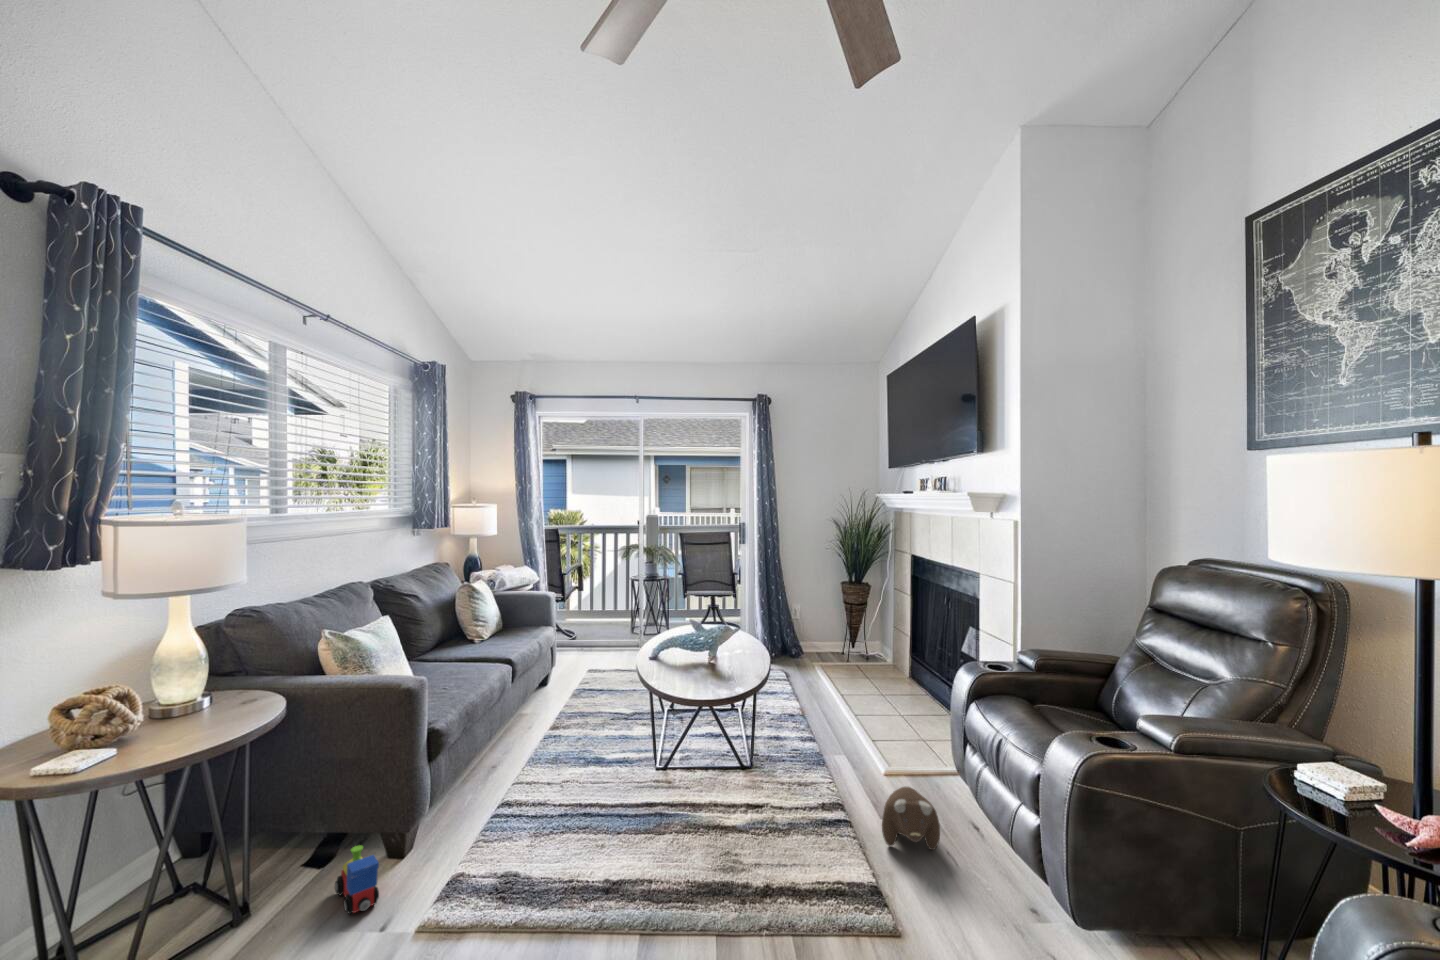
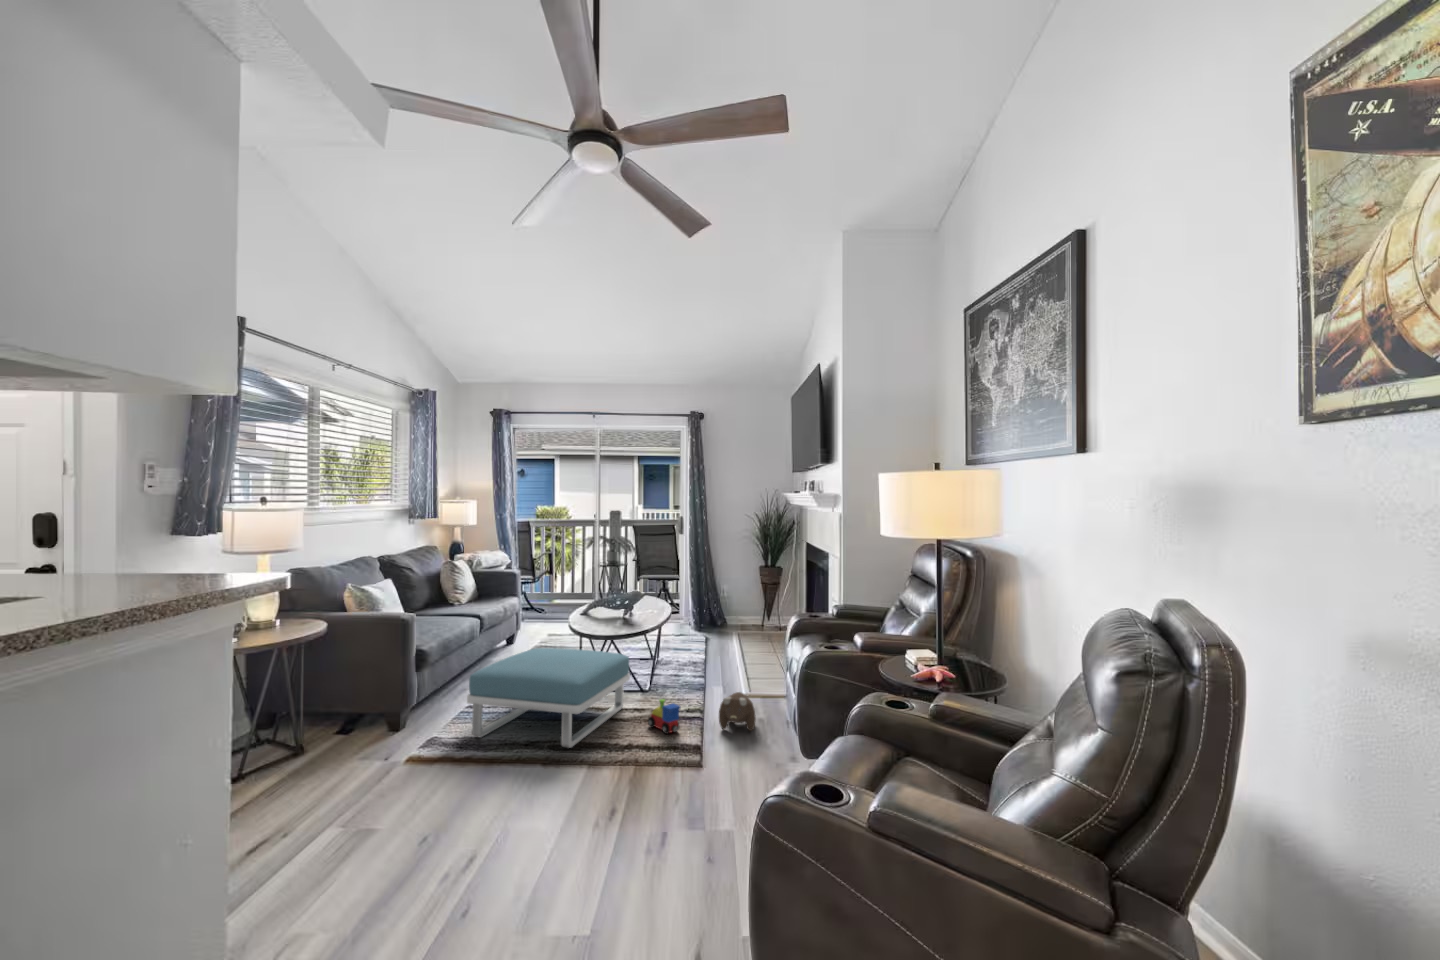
footstool: none [508,715,736,899] -> present [467,648,630,748]
toy train: present [335,846,379,914] -> present [648,699,680,734]

